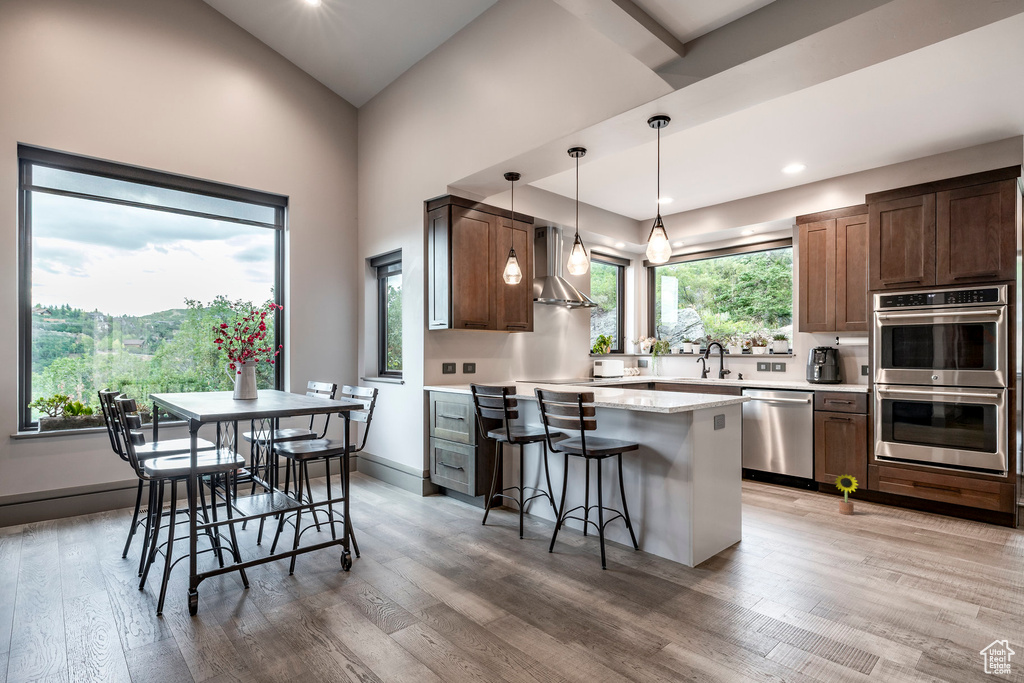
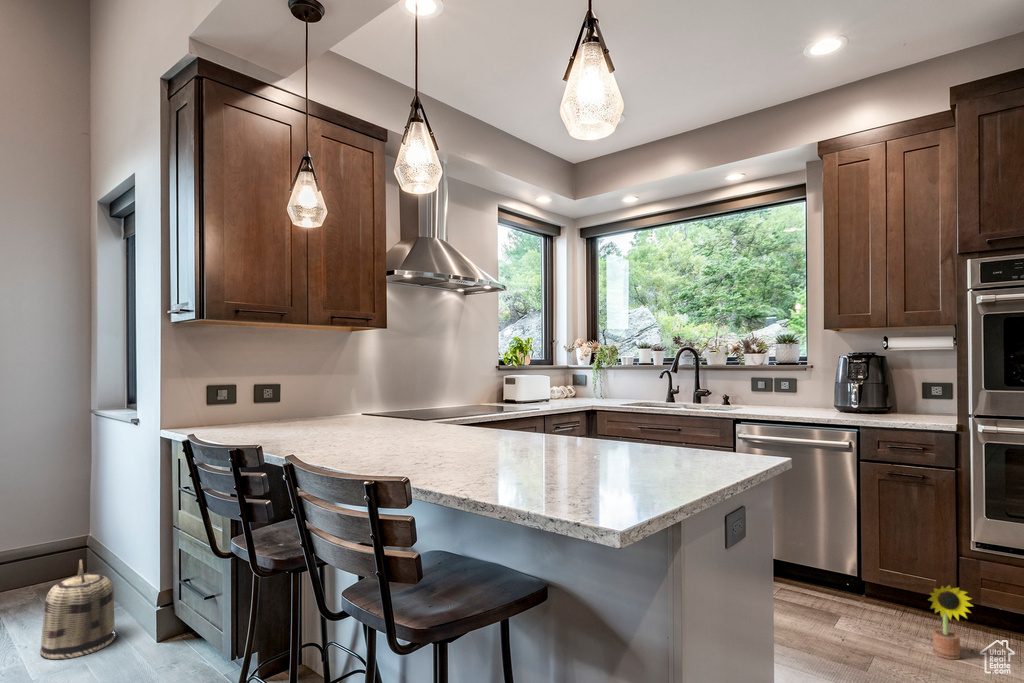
basket: none [370,450,401,496] -> present [40,560,115,659]

